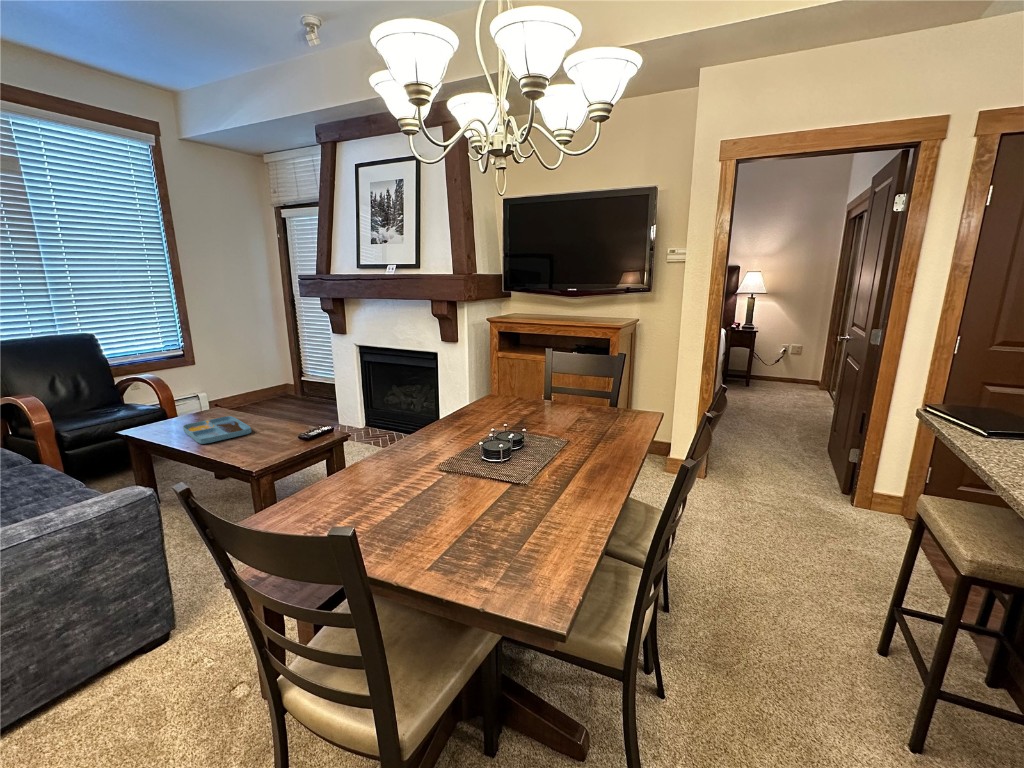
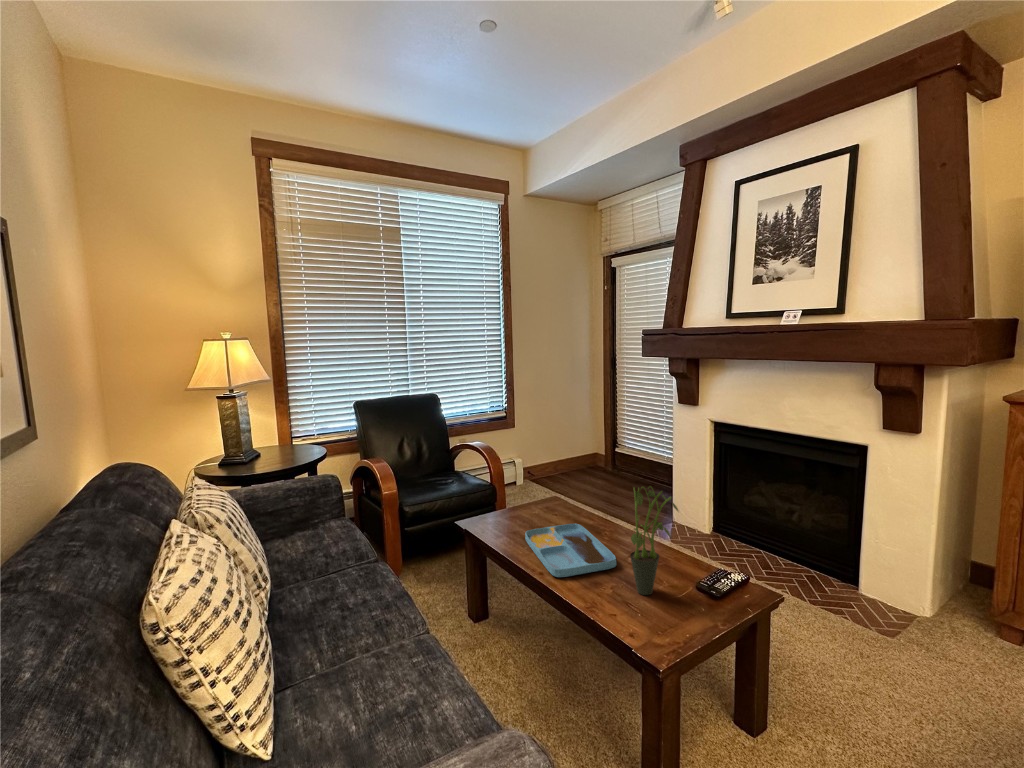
potted plant: none [249,375,278,442] -> present [630,487,678,595]

